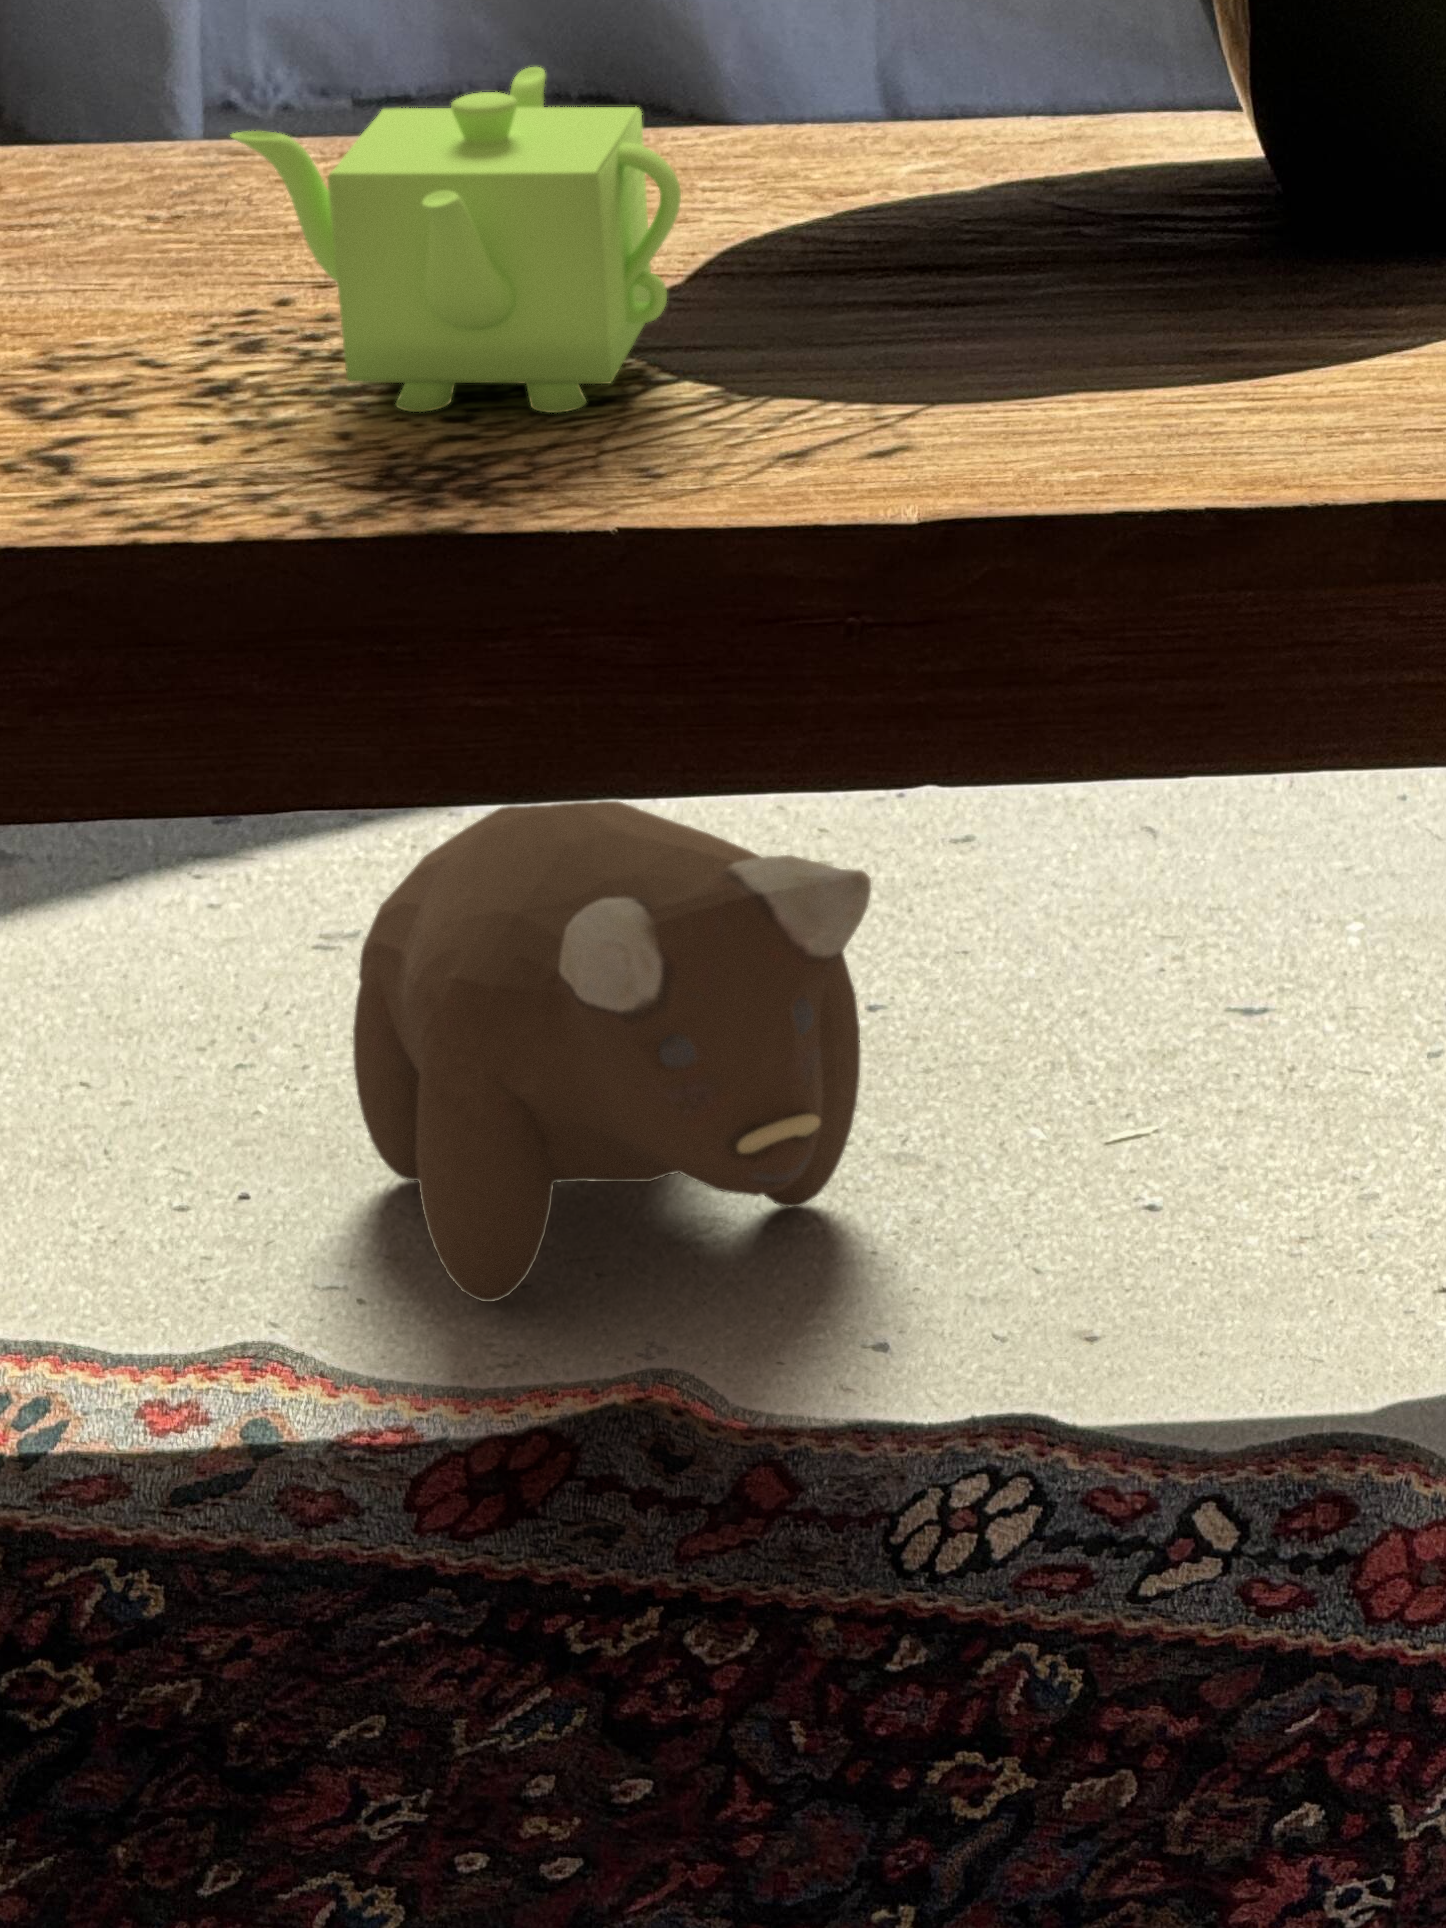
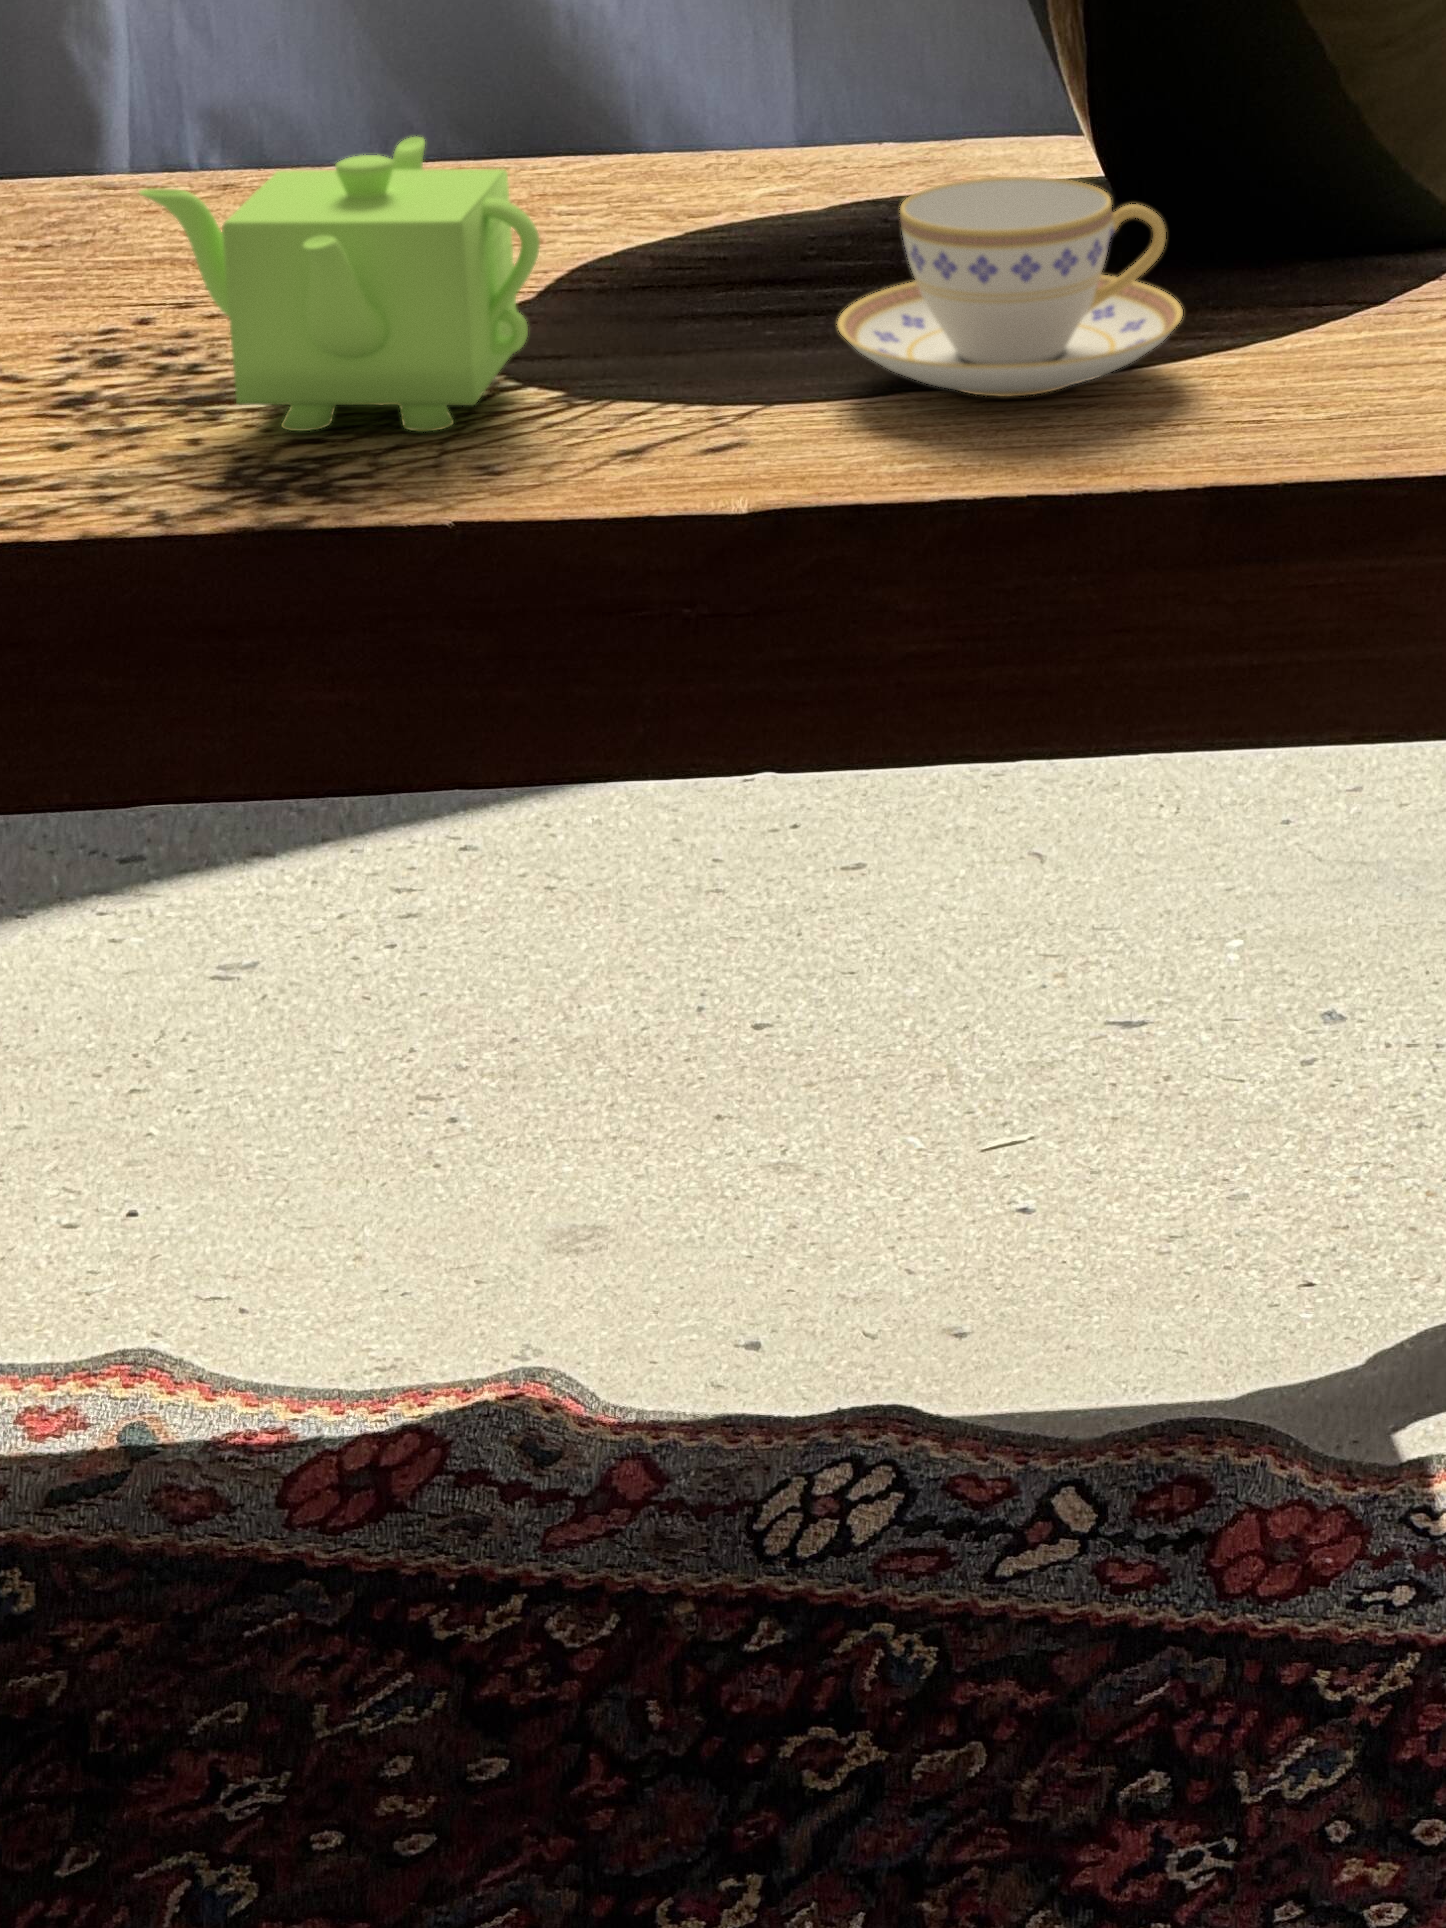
teacup: none [1011,114,1400,371] -> present [837,177,1183,397]
plush toy: present [353,801,871,1302] -> none [254,811,746,1309]

